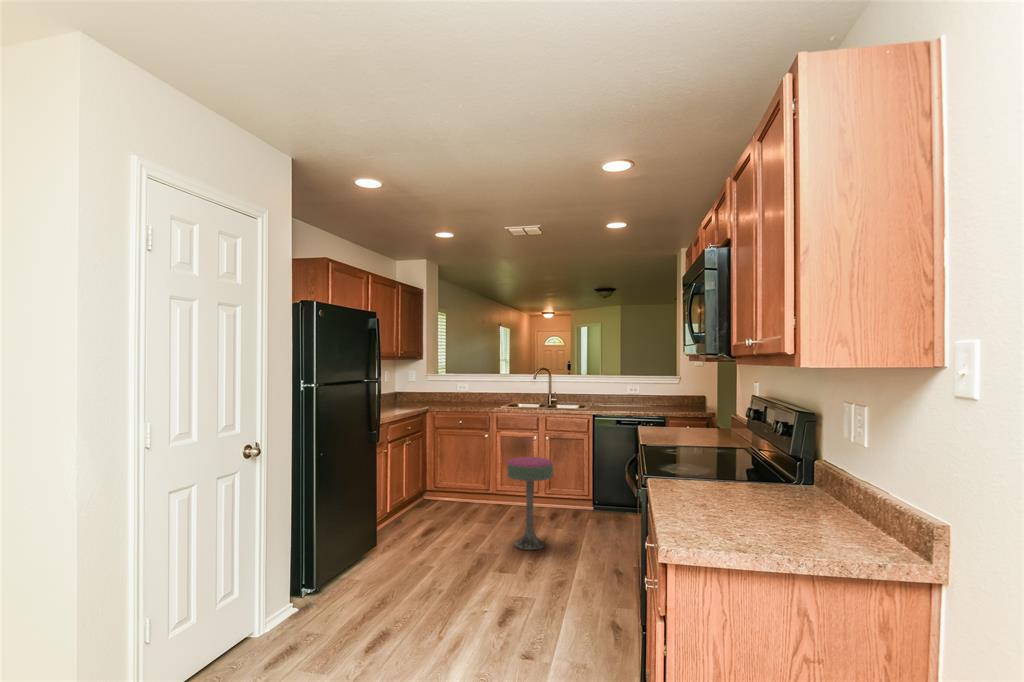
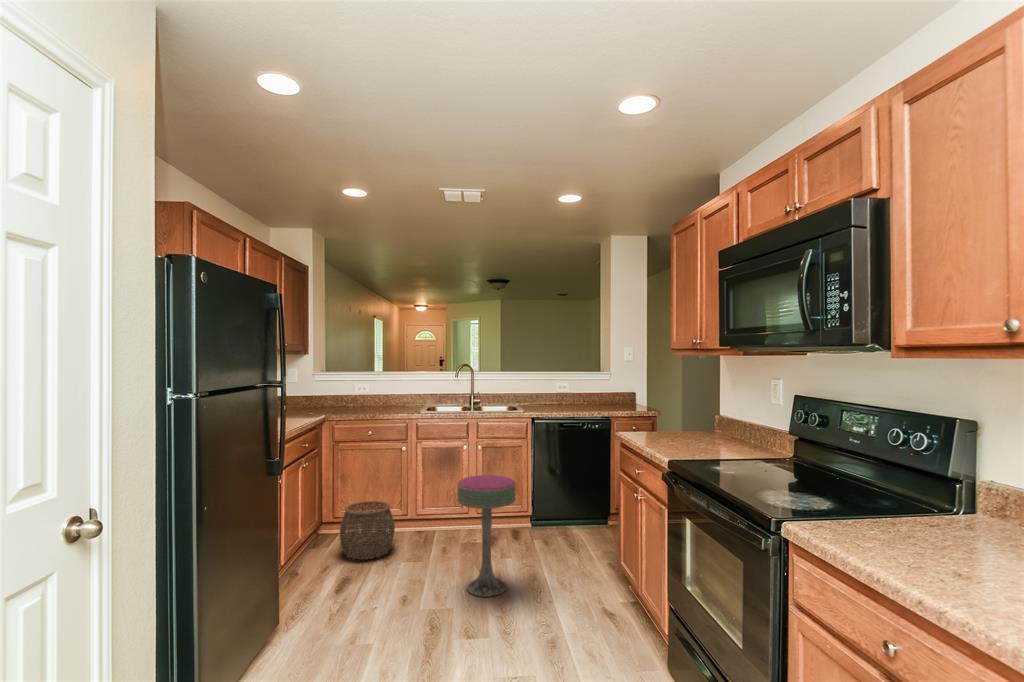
woven basket: none [433,475,475,519] -> present [340,501,395,560]

